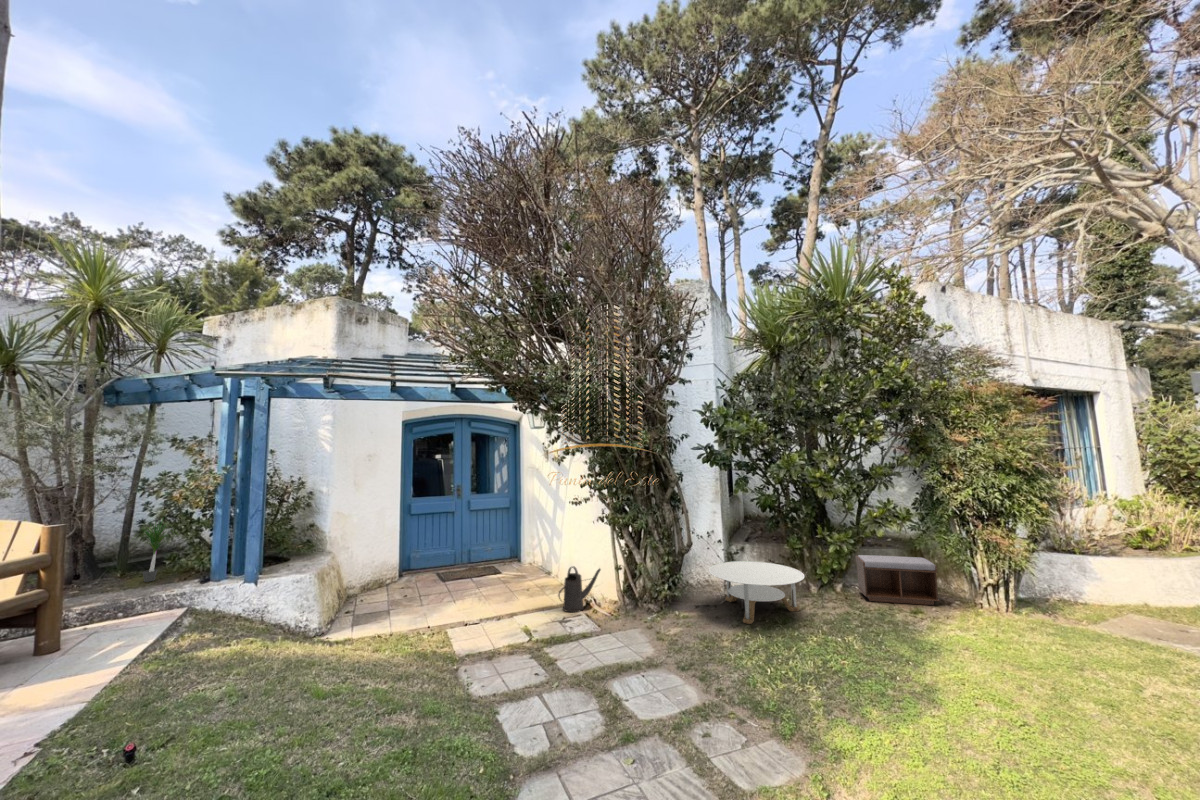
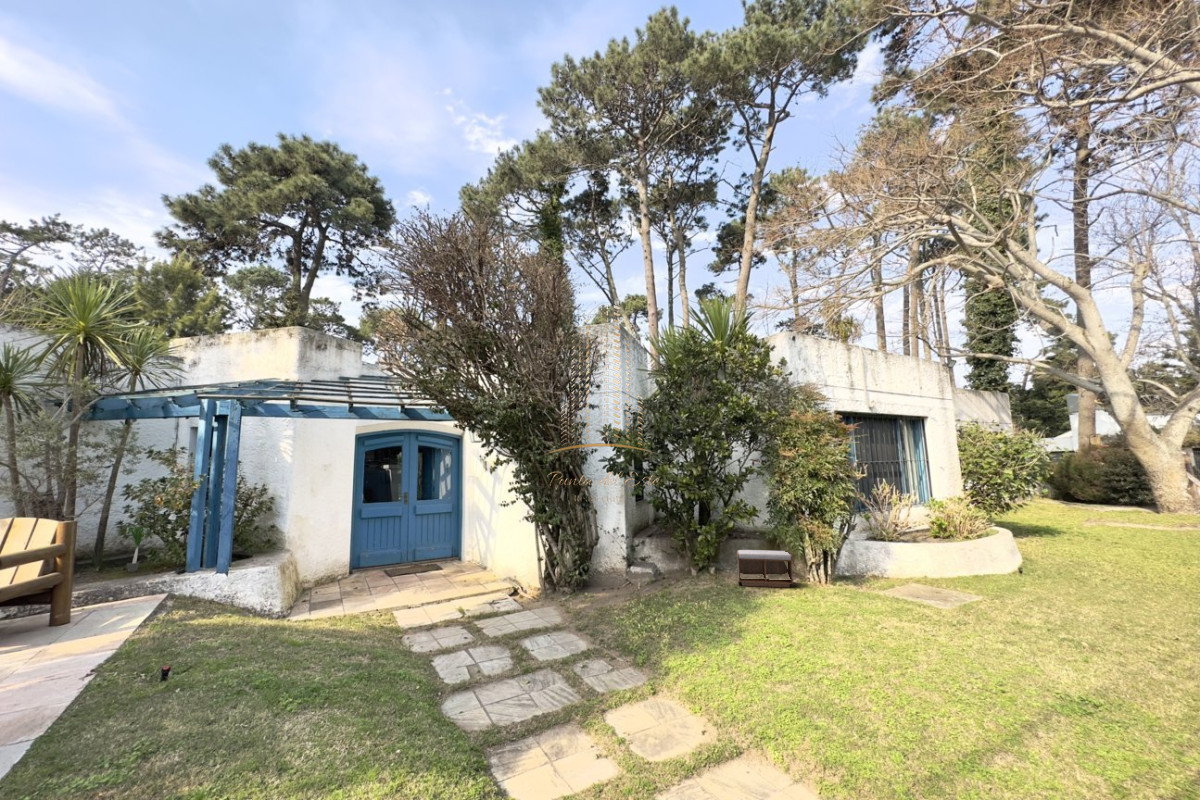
round table: present [709,561,805,624] -> none [612,555,685,600]
watering can: present [558,566,601,612] -> none [488,560,526,598]

